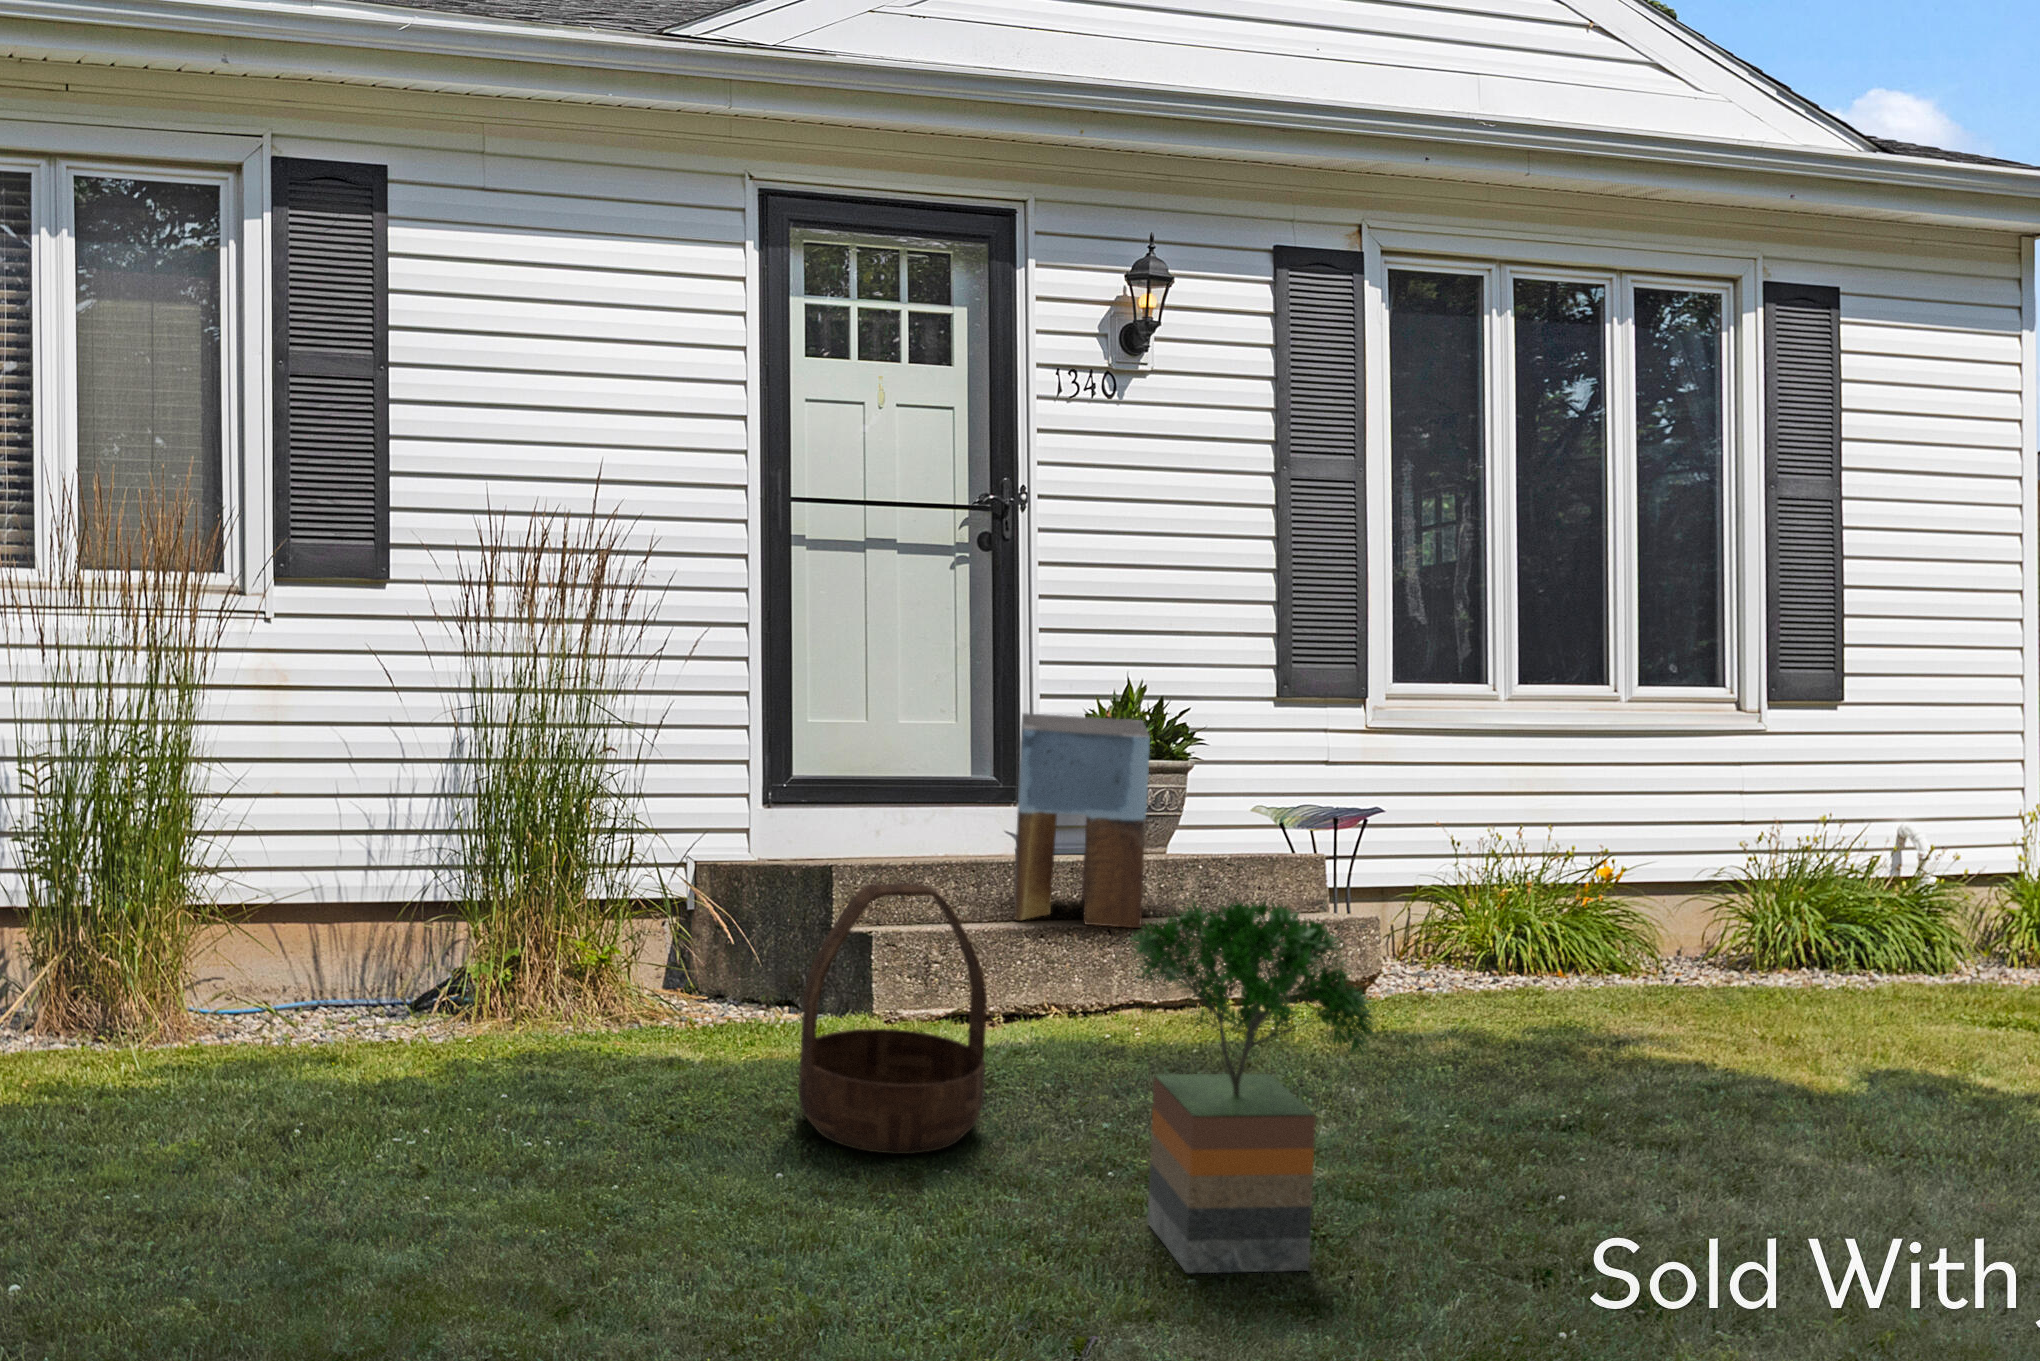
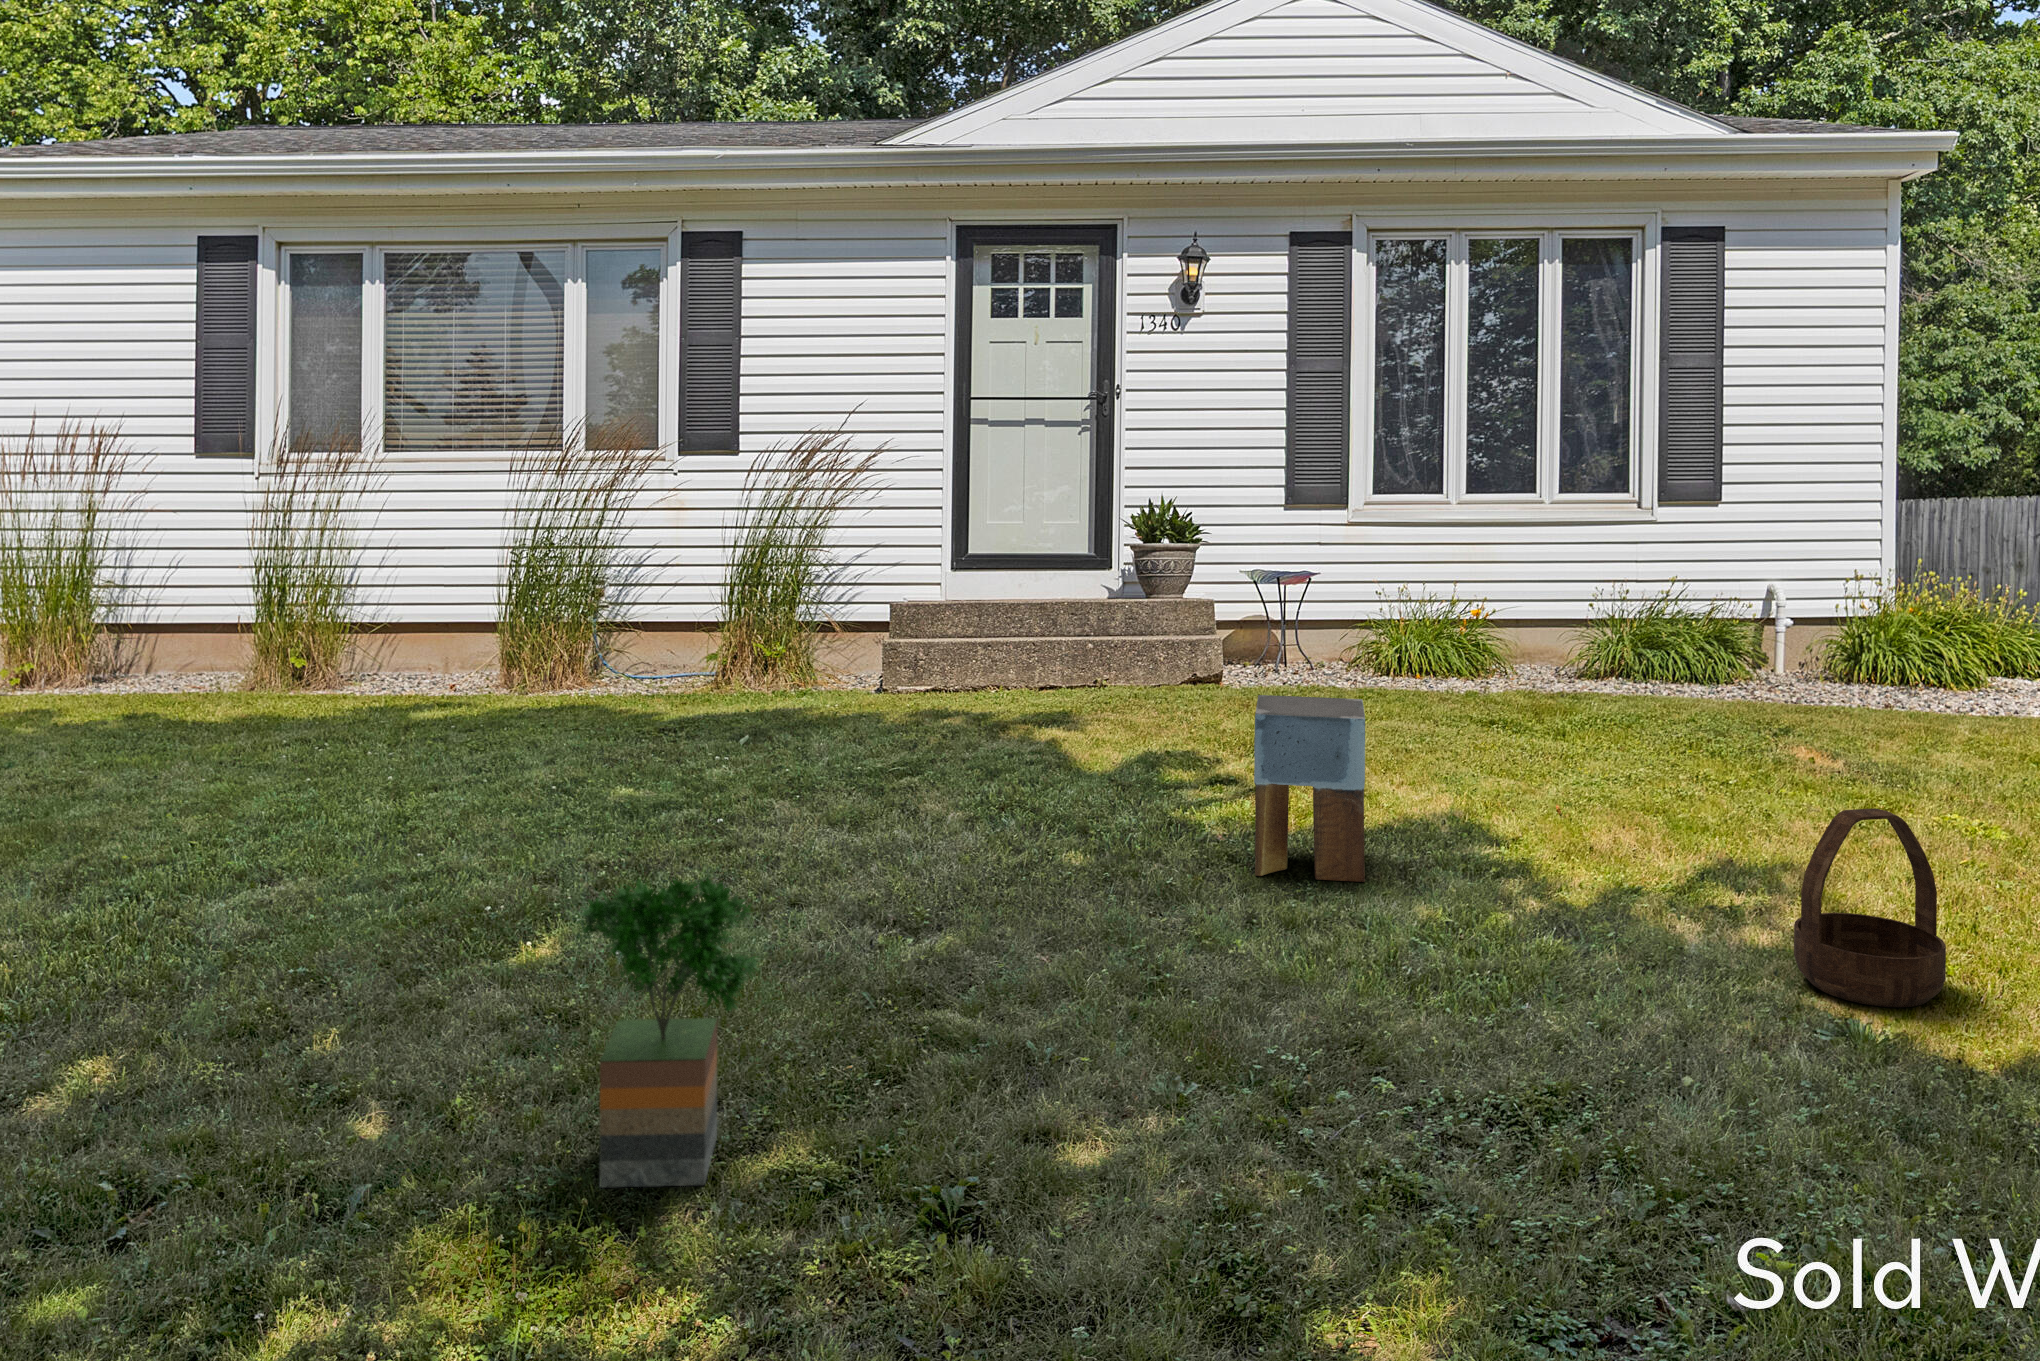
basket: present [798,883,987,1154] -> present [1794,808,1946,1007]
potted tree: present [1131,900,1376,1273] -> present [577,878,758,1188]

